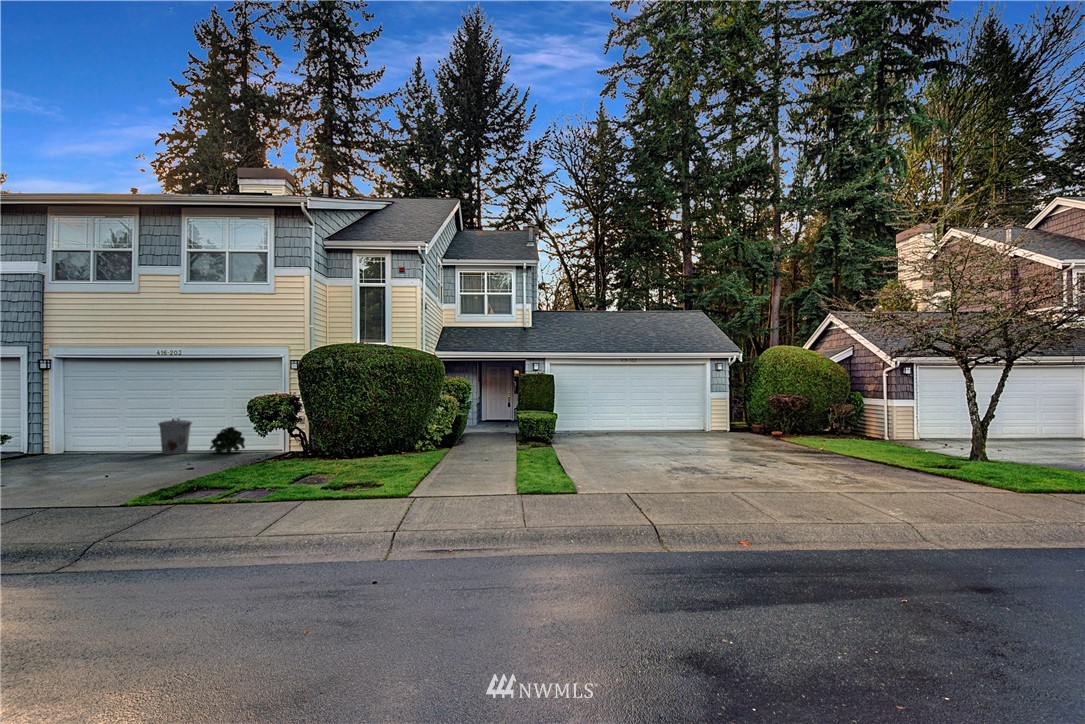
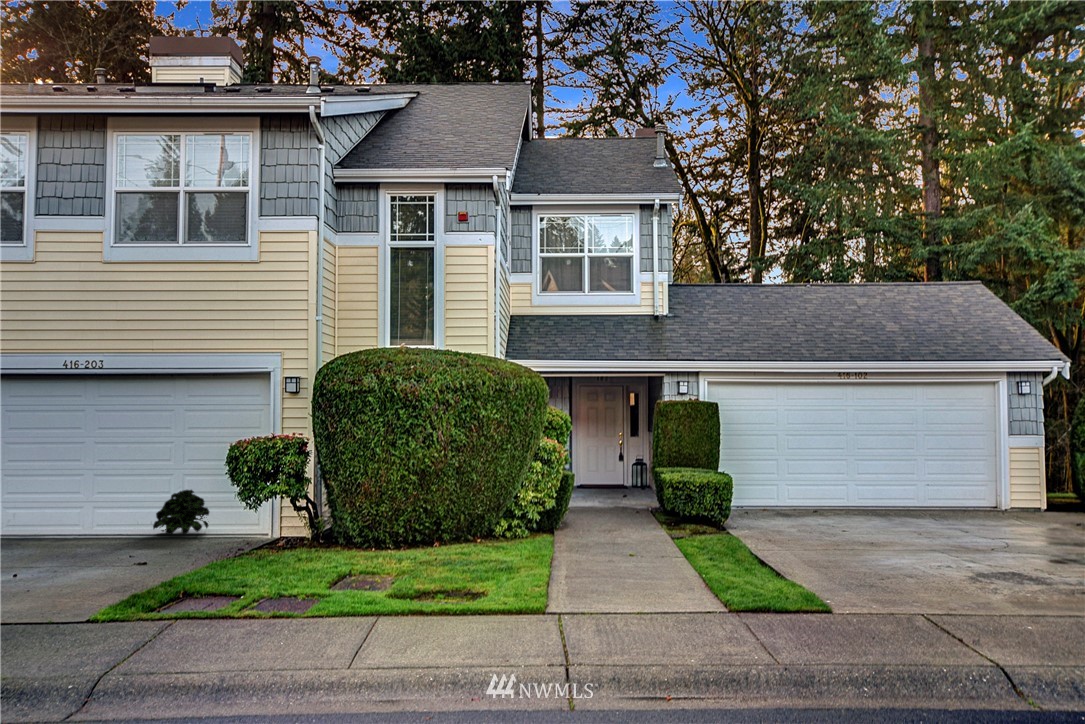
trash can: present [158,418,192,454] -> none [70,474,123,536]

